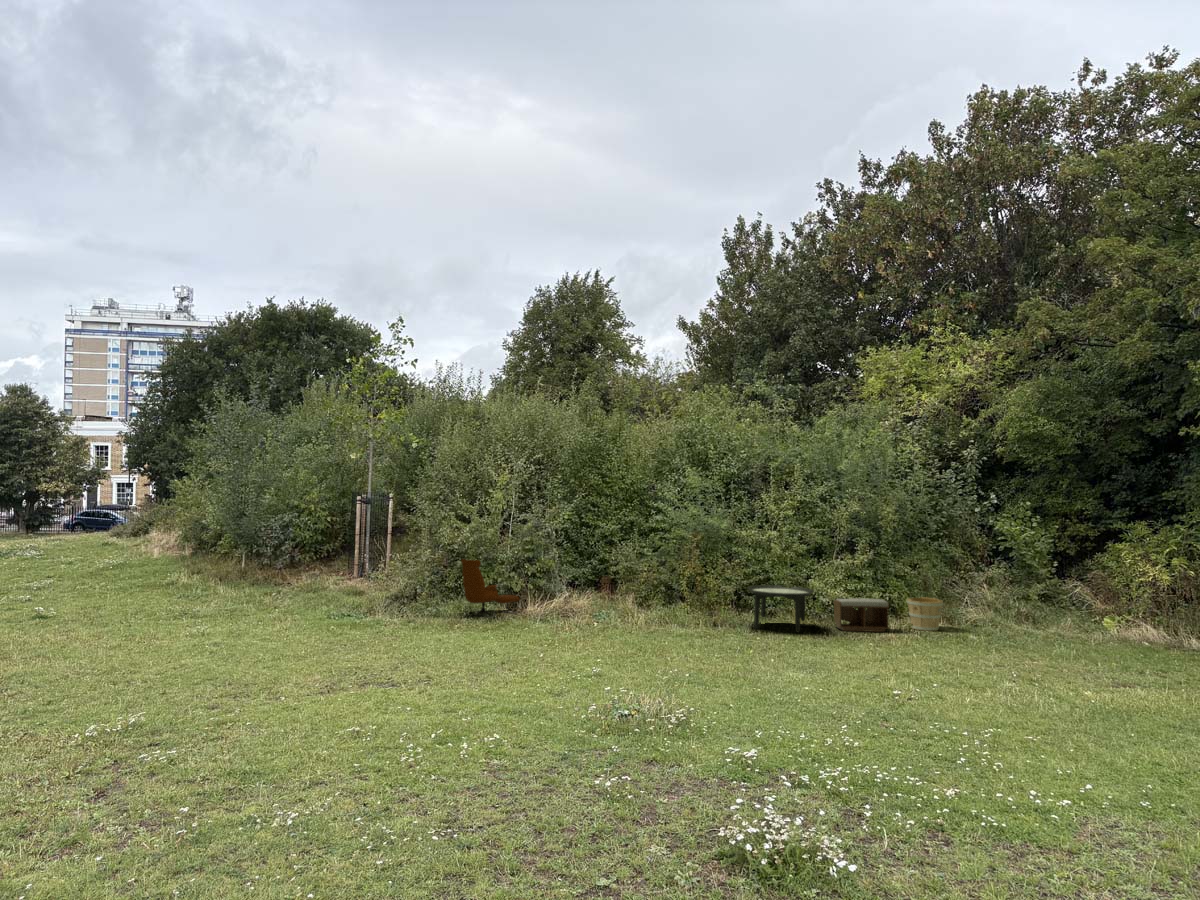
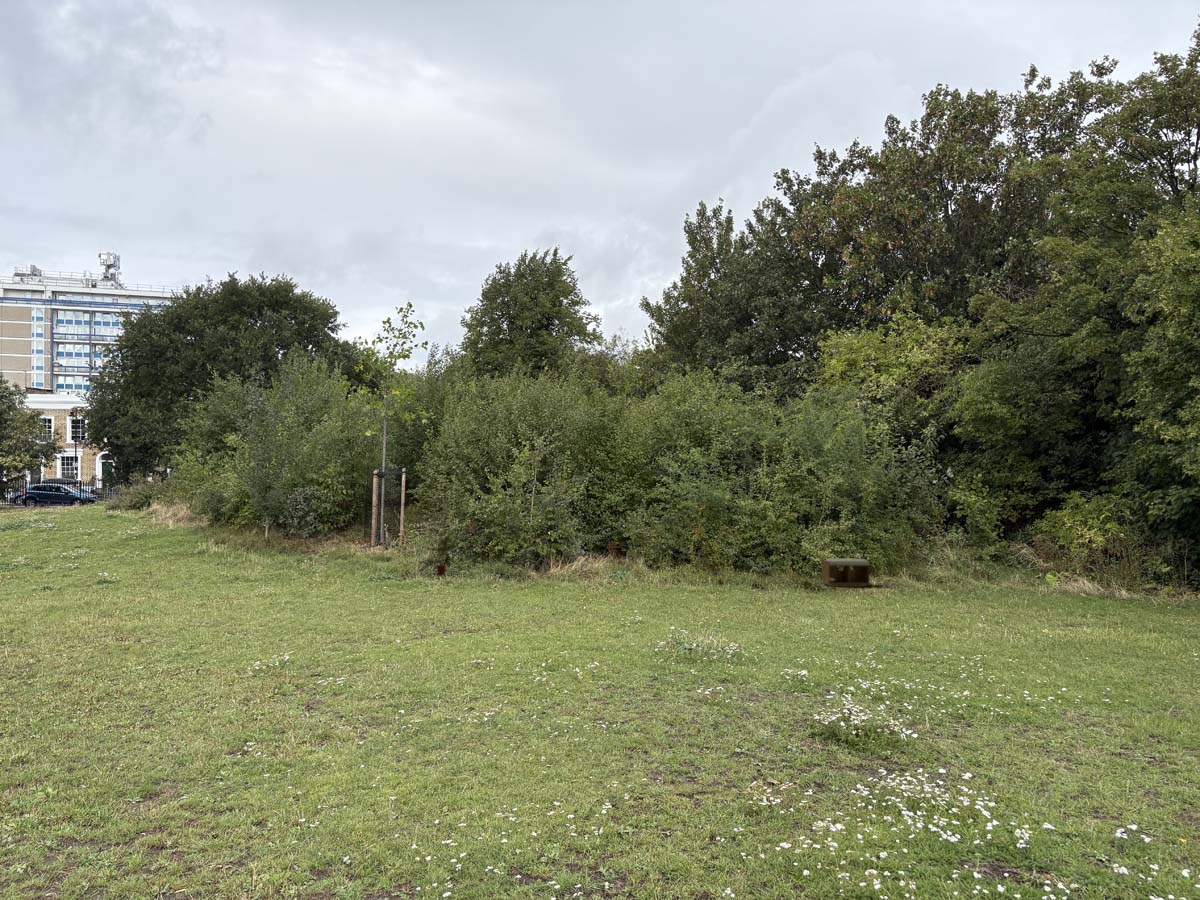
lounge chair: present [461,559,520,617] -> none [493,527,543,580]
potted tree: none [395,561,429,610] -> present [428,530,458,574]
round table: present [748,585,813,633] -> none [748,548,807,588]
wooden bucket: present [907,597,943,631] -> none [883,557,915,586]

